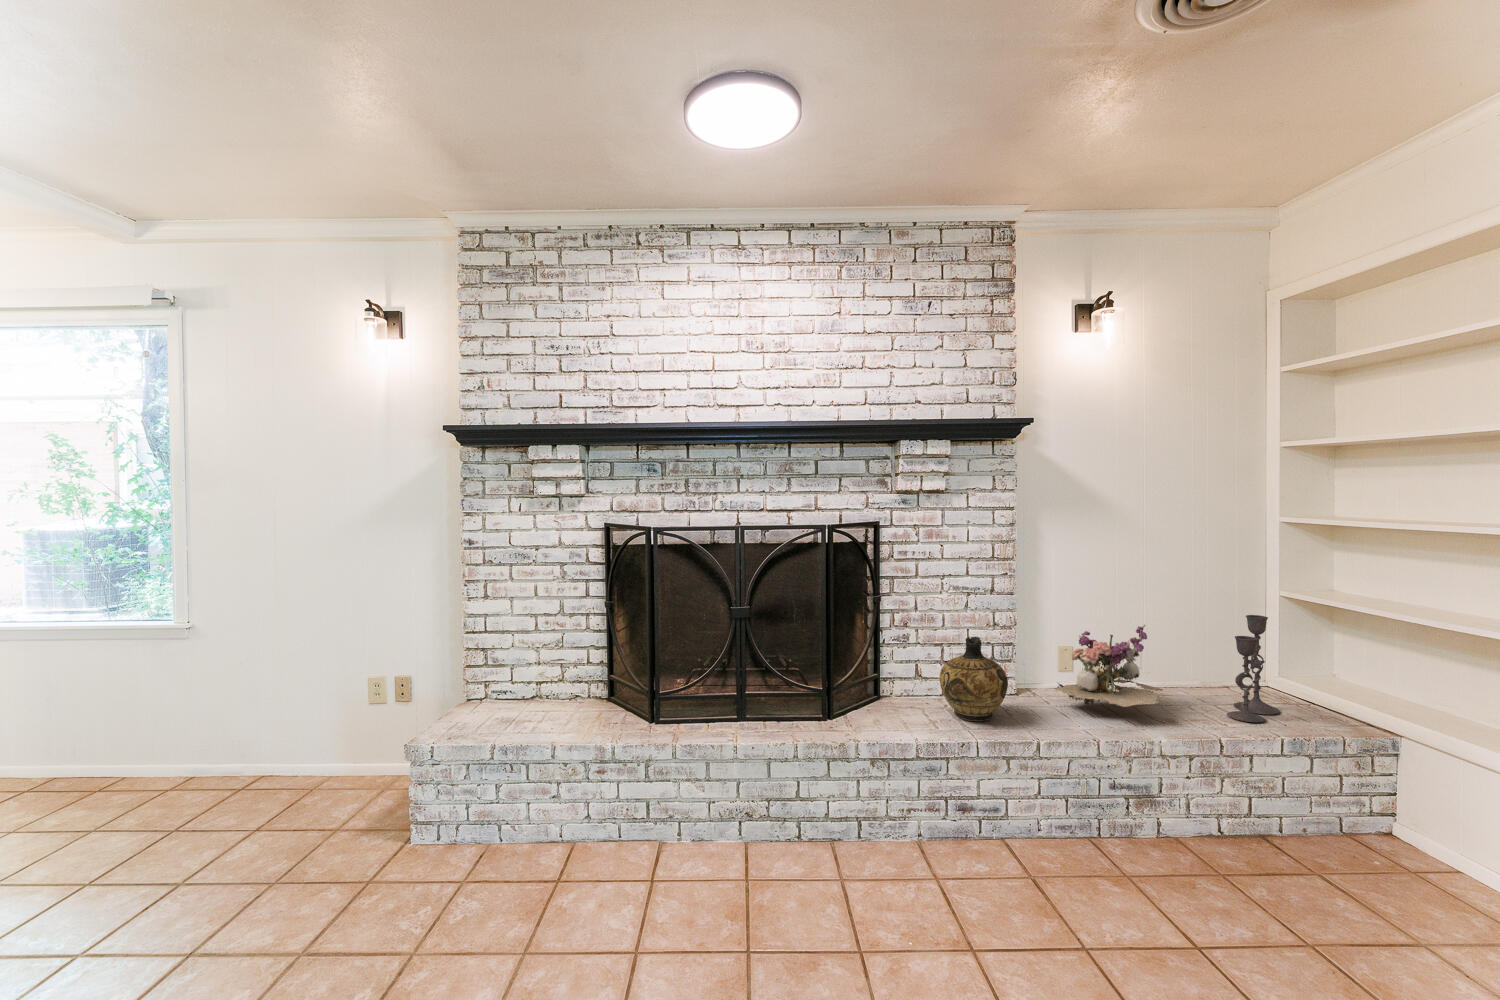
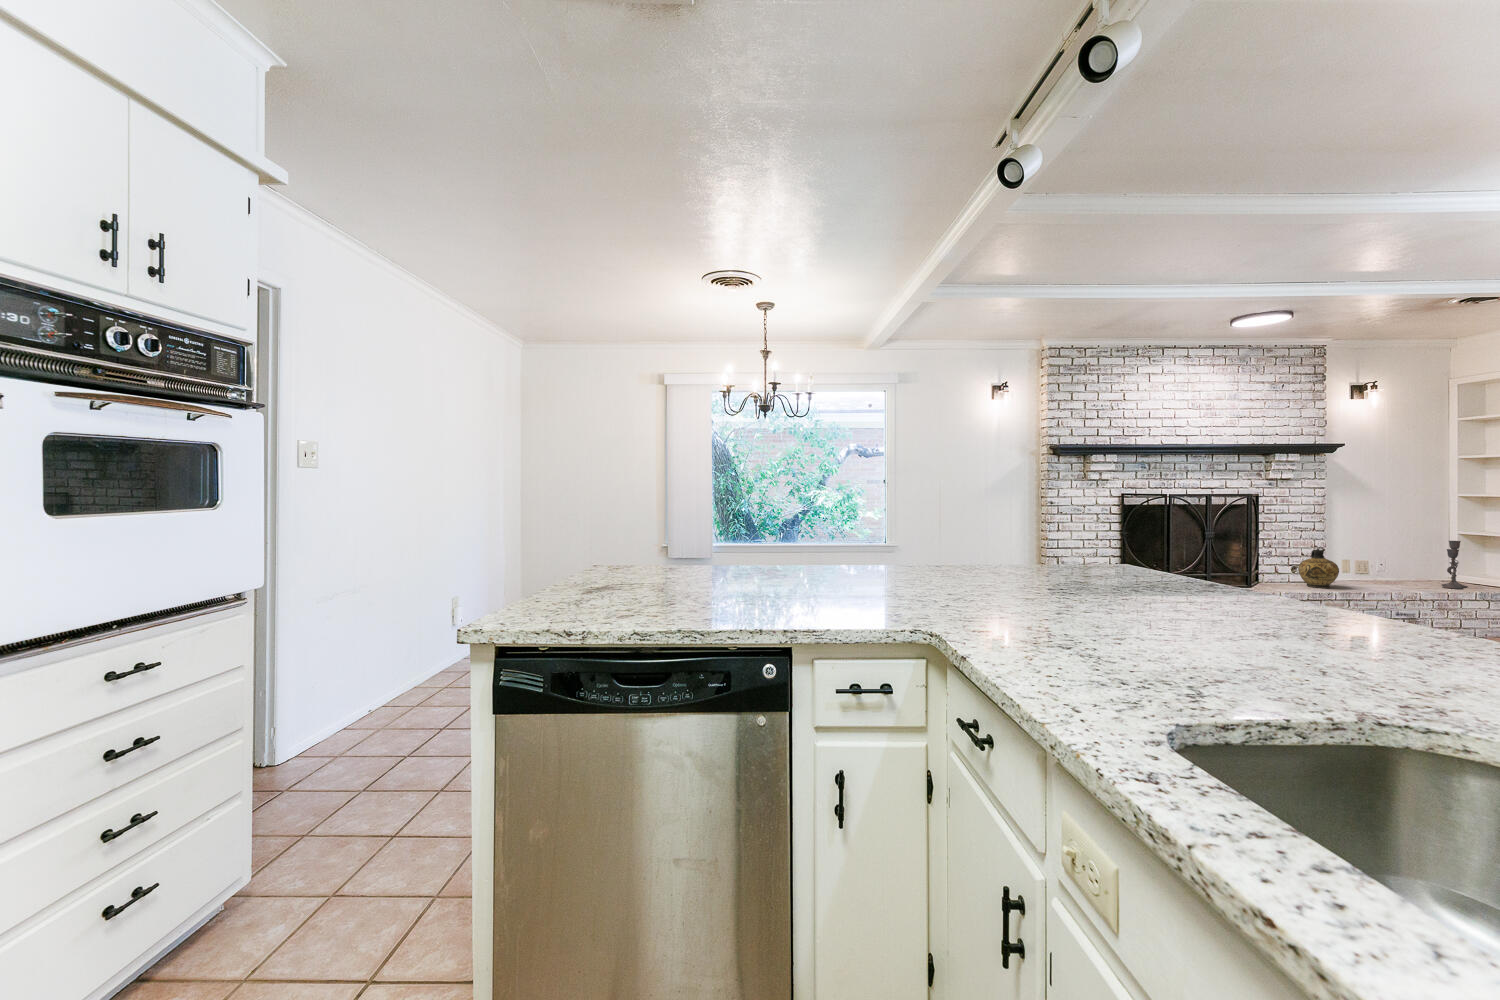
flower arrangement: present [1055,625,1163,707] -> none [1352,546,1415,586]

